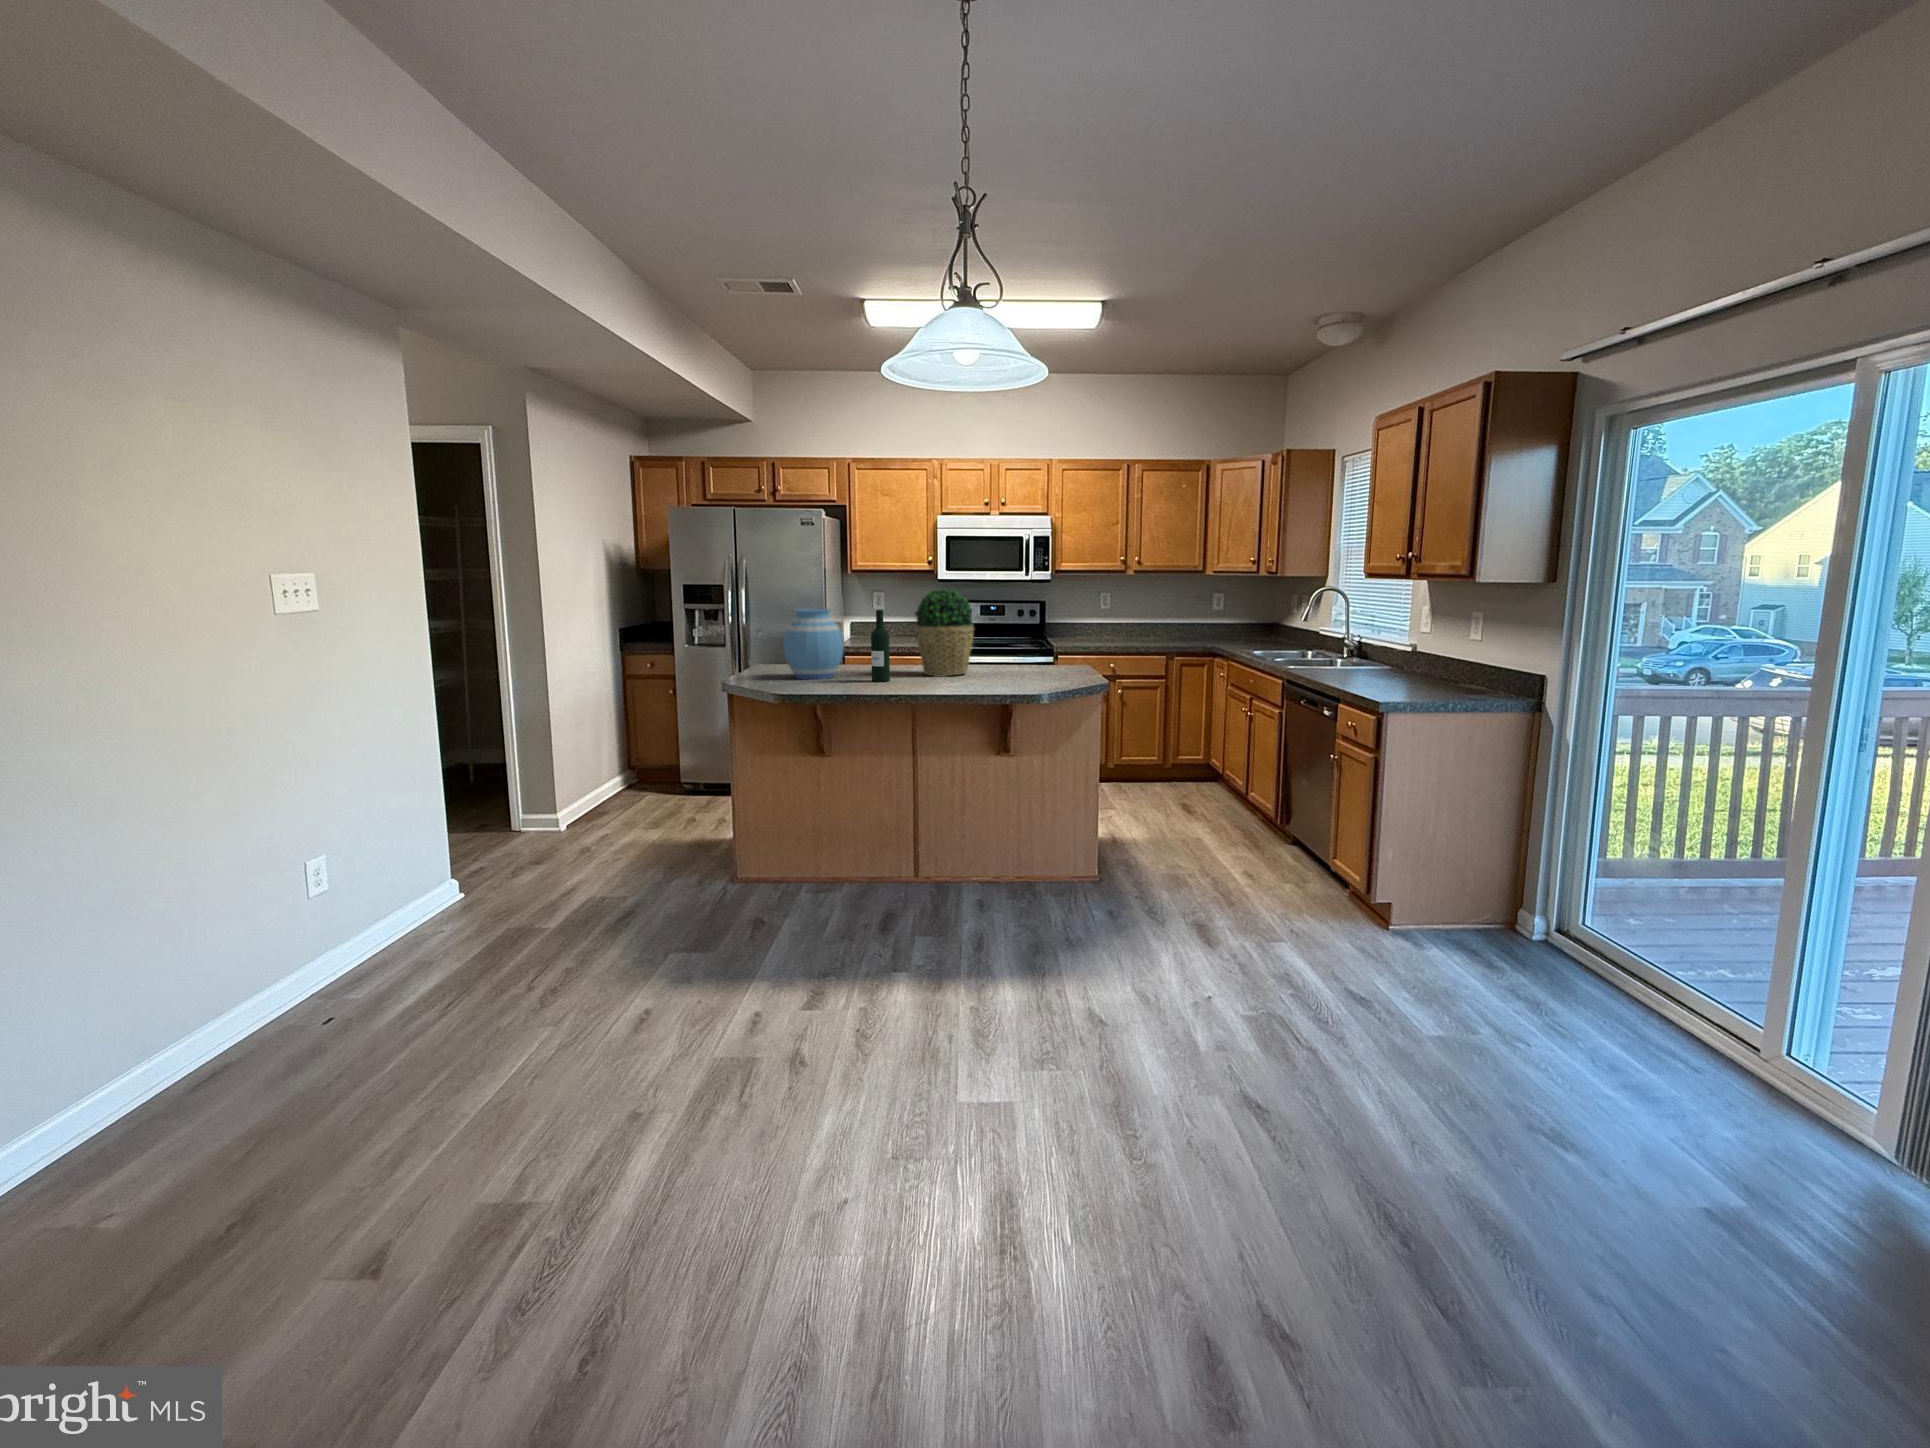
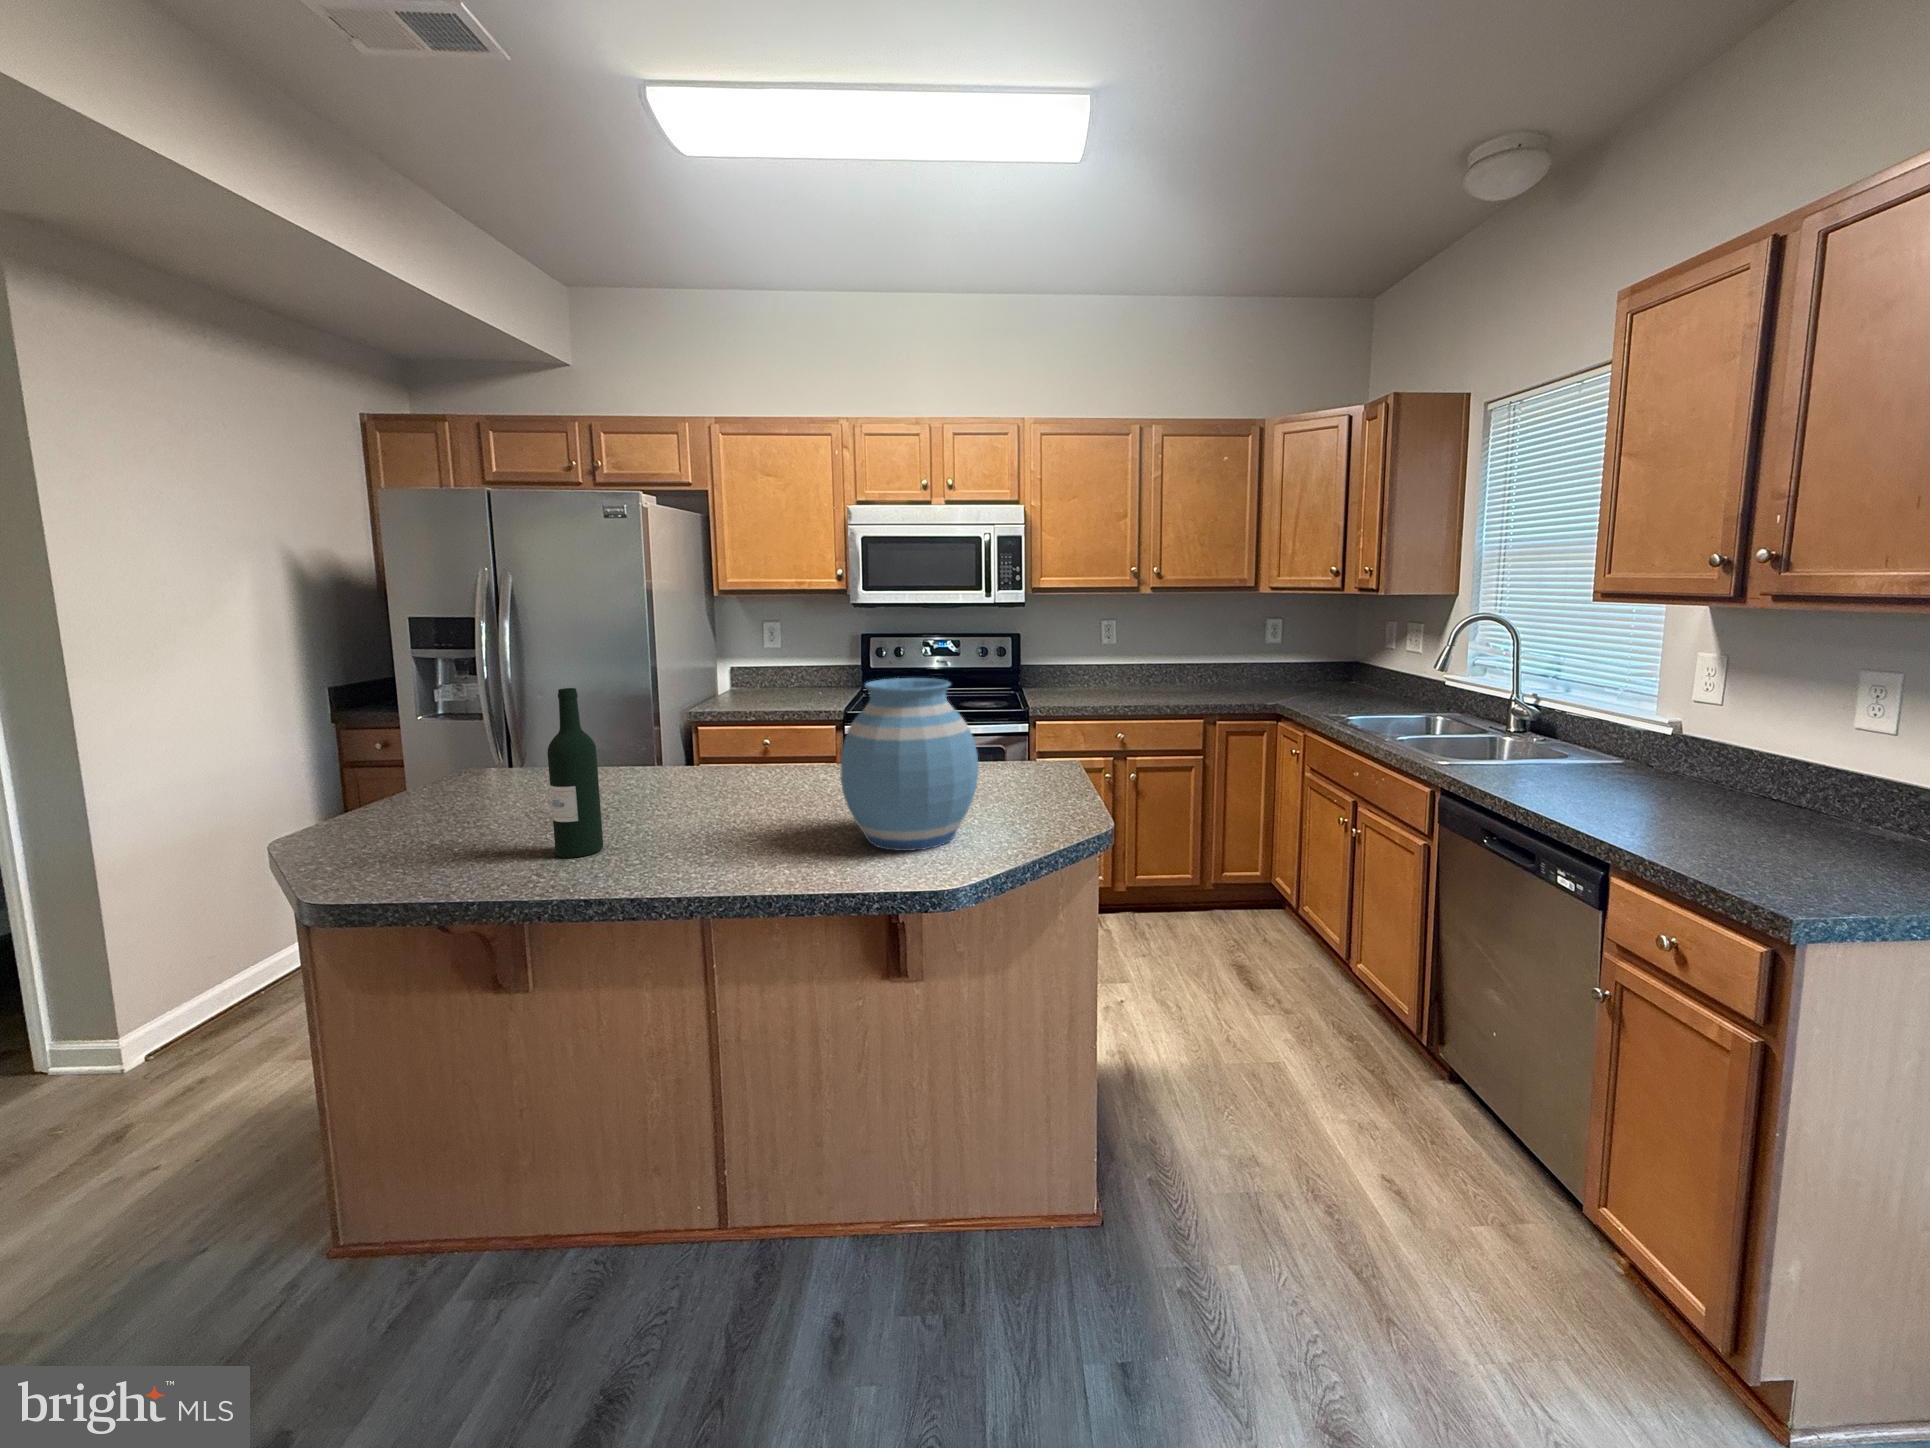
potted plant: present [915,589,974,677] -> none [695,630,827,822]
vase: present [784,609,844,679] -> present [840,678,979,851]

